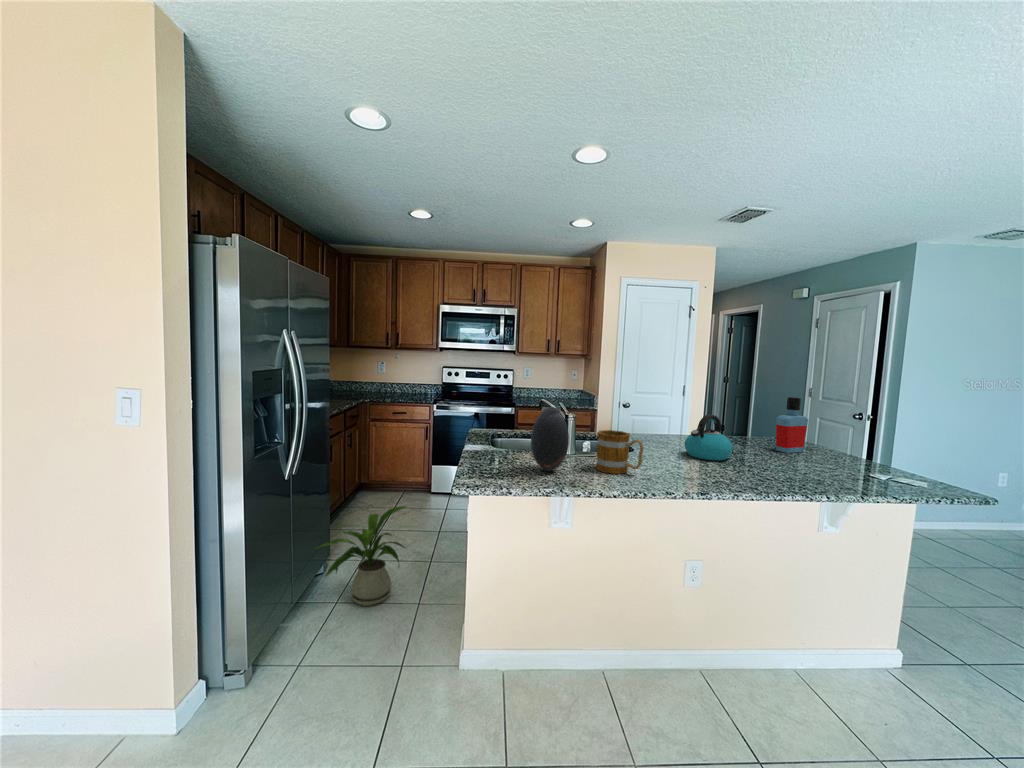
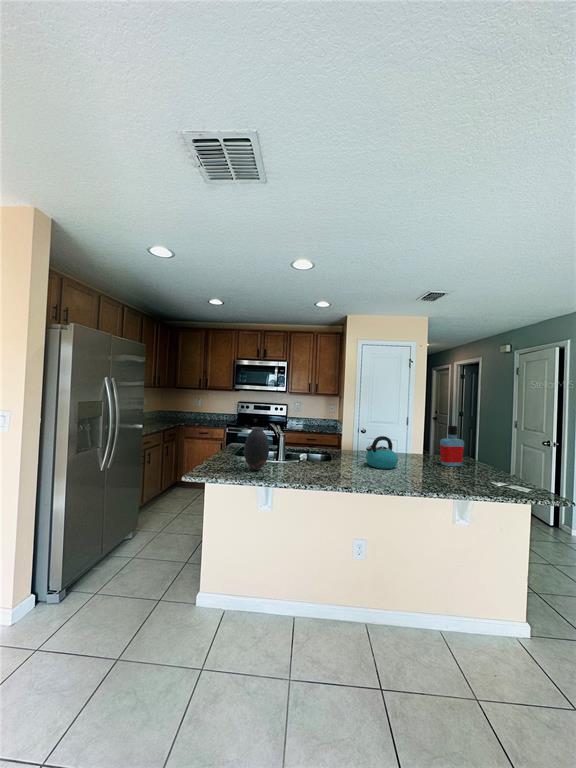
mug: present [596,430,644,474] -> none [289,444,317,474]
house plant: present [316,506,406,606] -> none [119,494,186,562]

